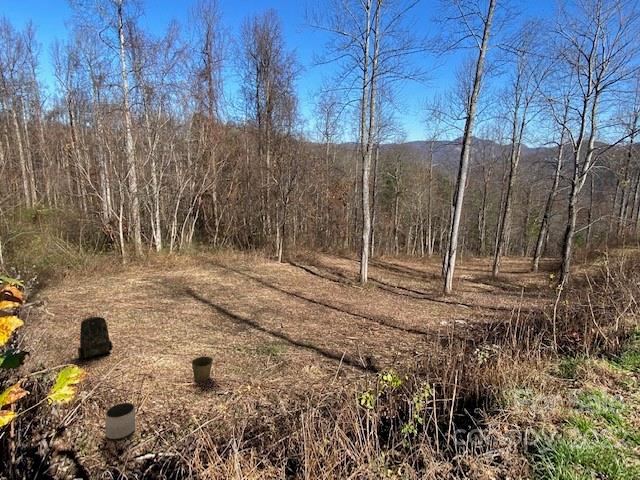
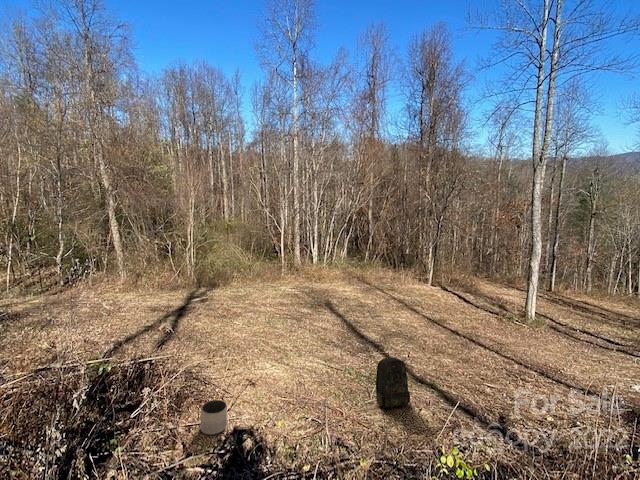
backpack: present [78,317,112,359] -> present [376,357,410,409]
bucket: present [192,356,213,382] -> none [294,363,315,398]

